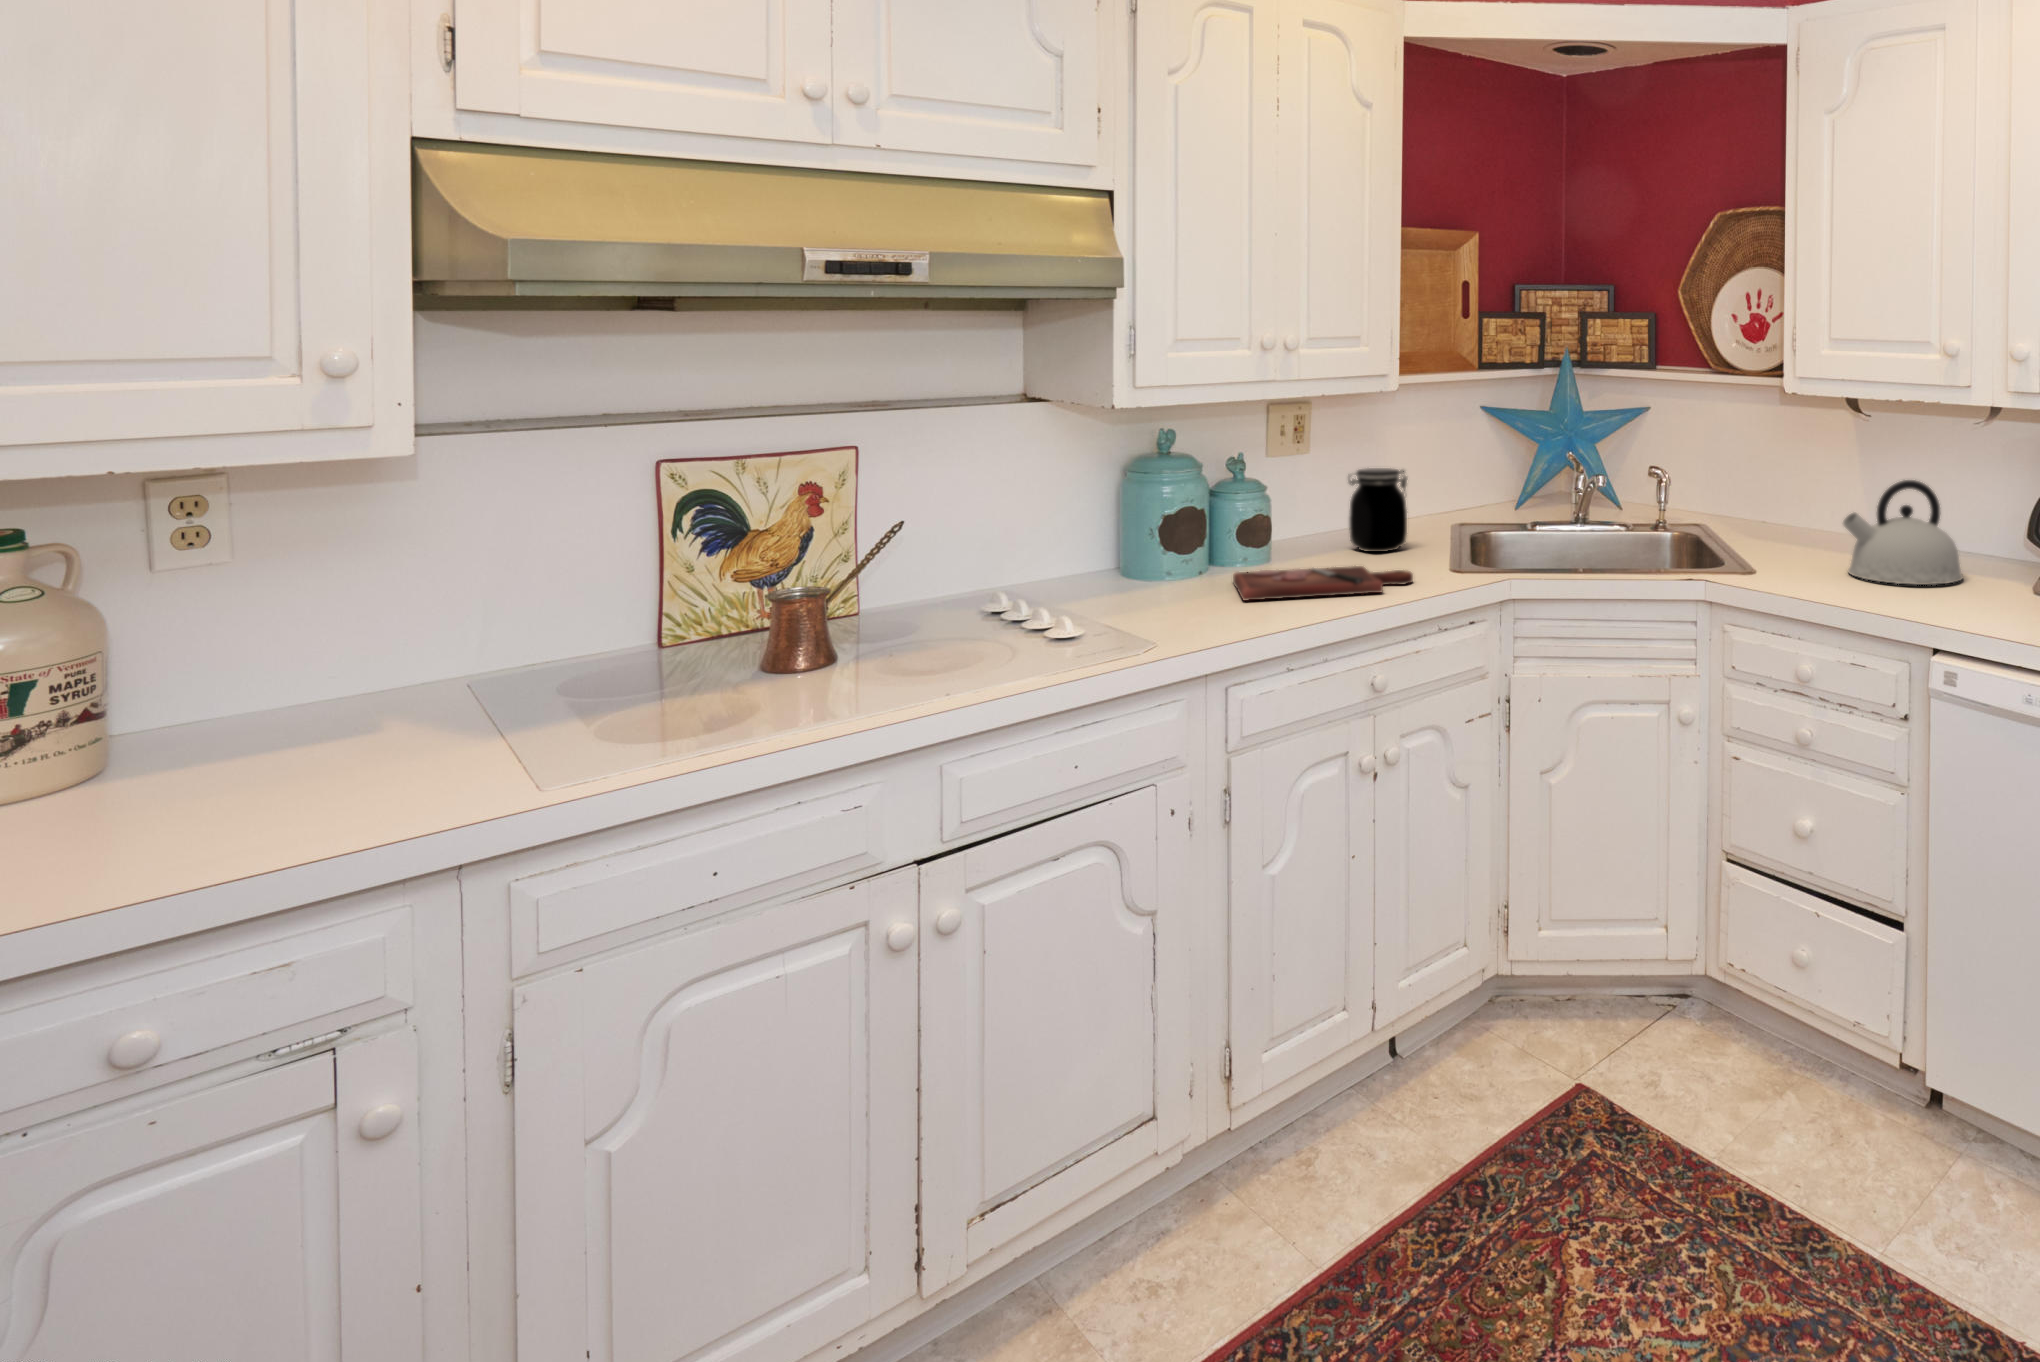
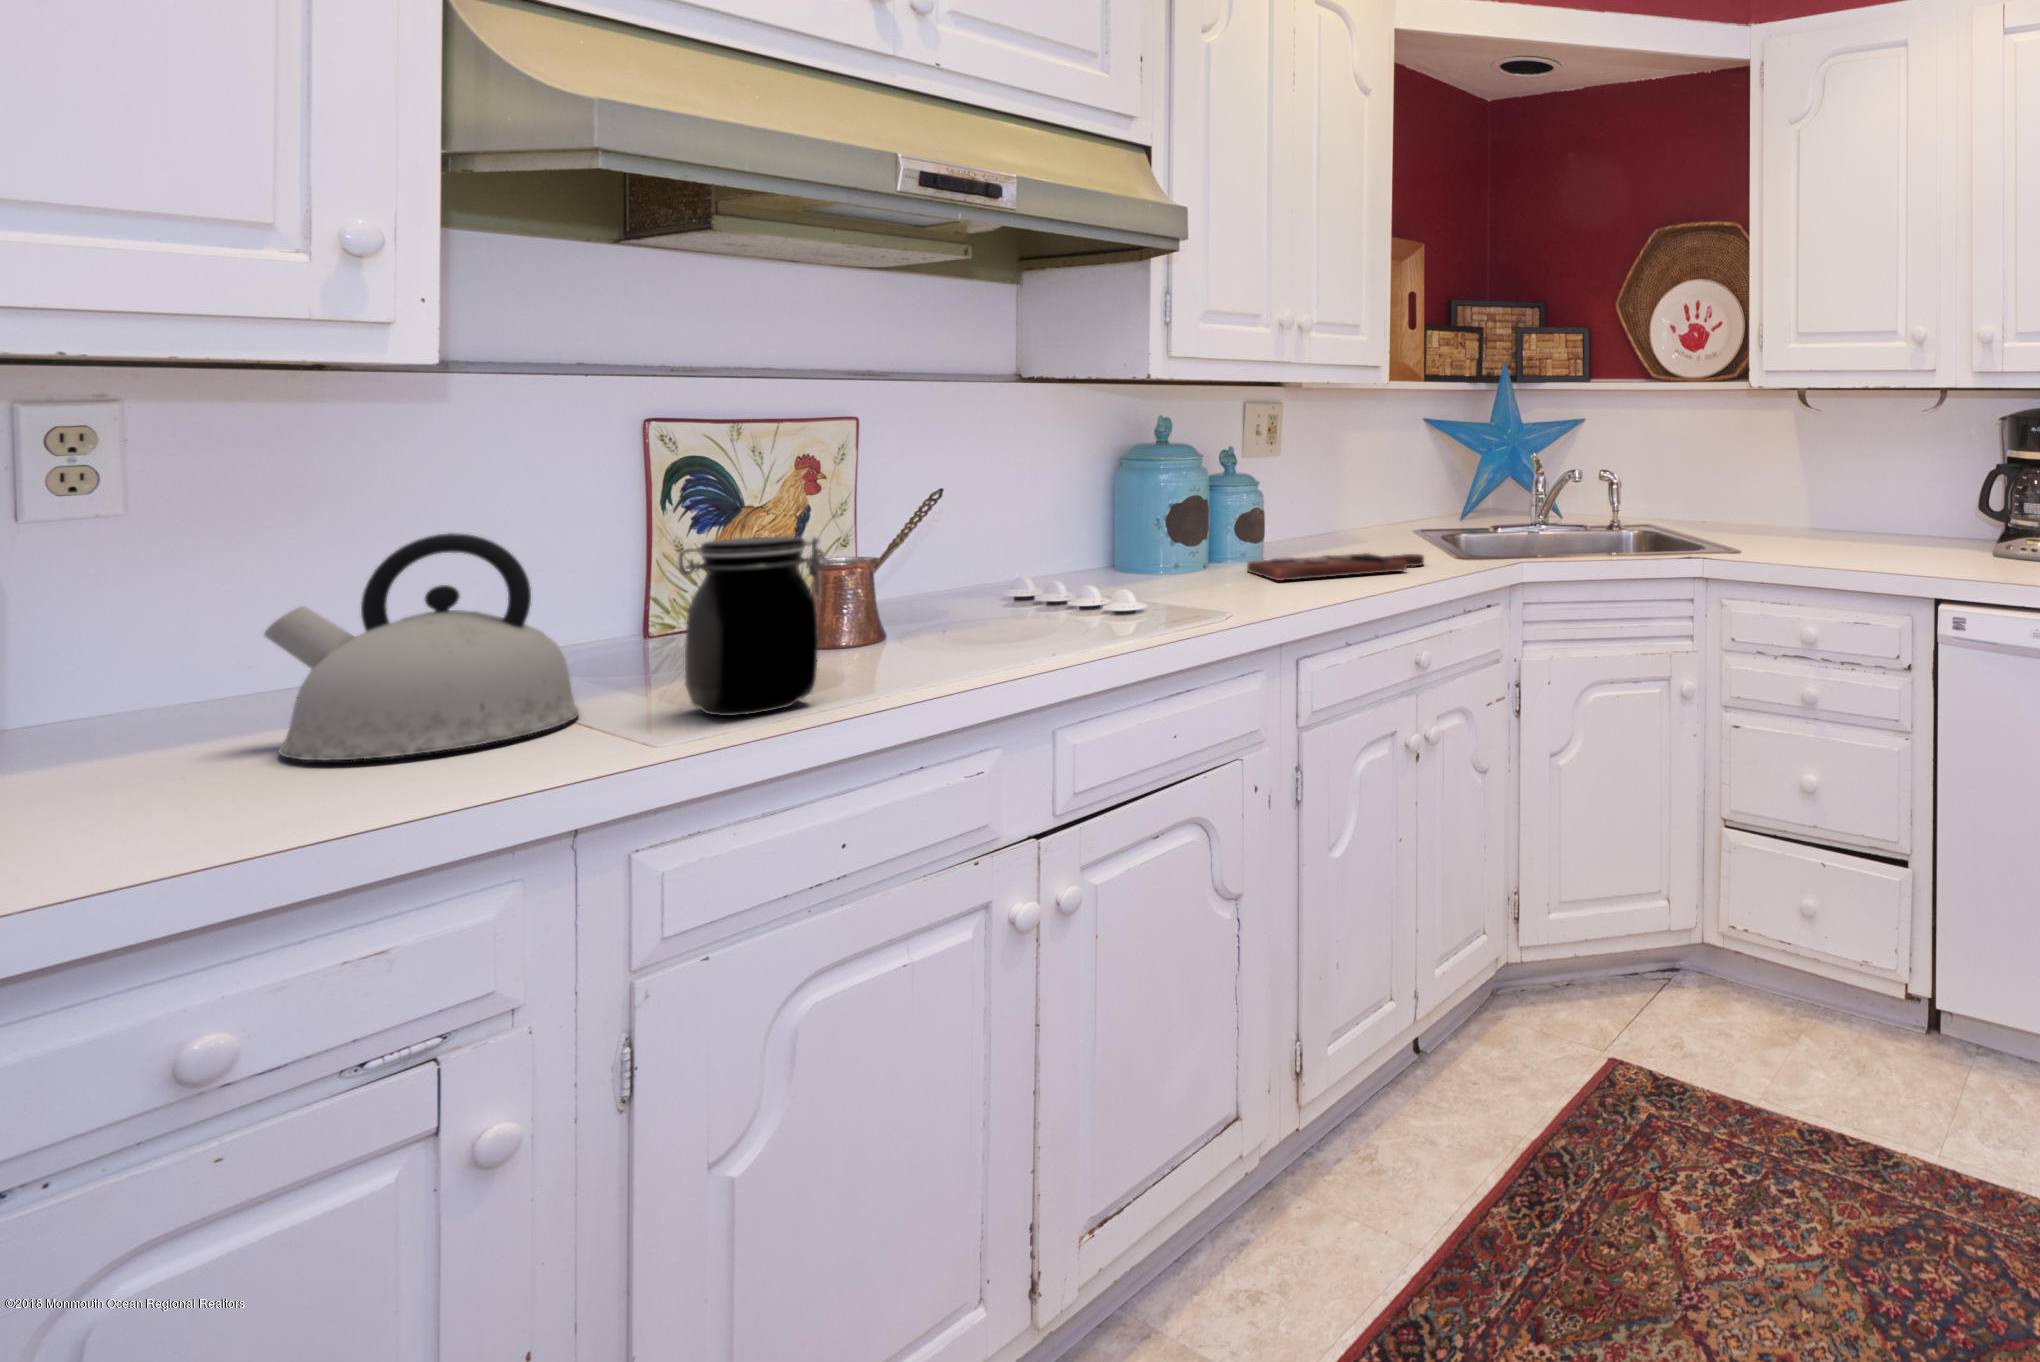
jar: present [1349,468,1407,552] -> present [679,536,824,716]
kettle: present [1843,480,1963,585] -> present [264,533,579,761]

